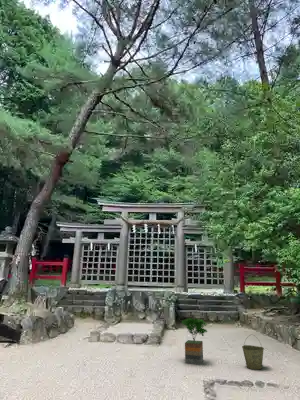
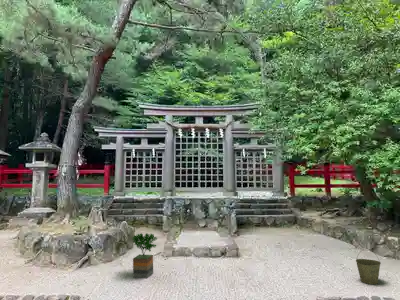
potted tree: present [182,318,207,364] -> present [132,233,157,278]

